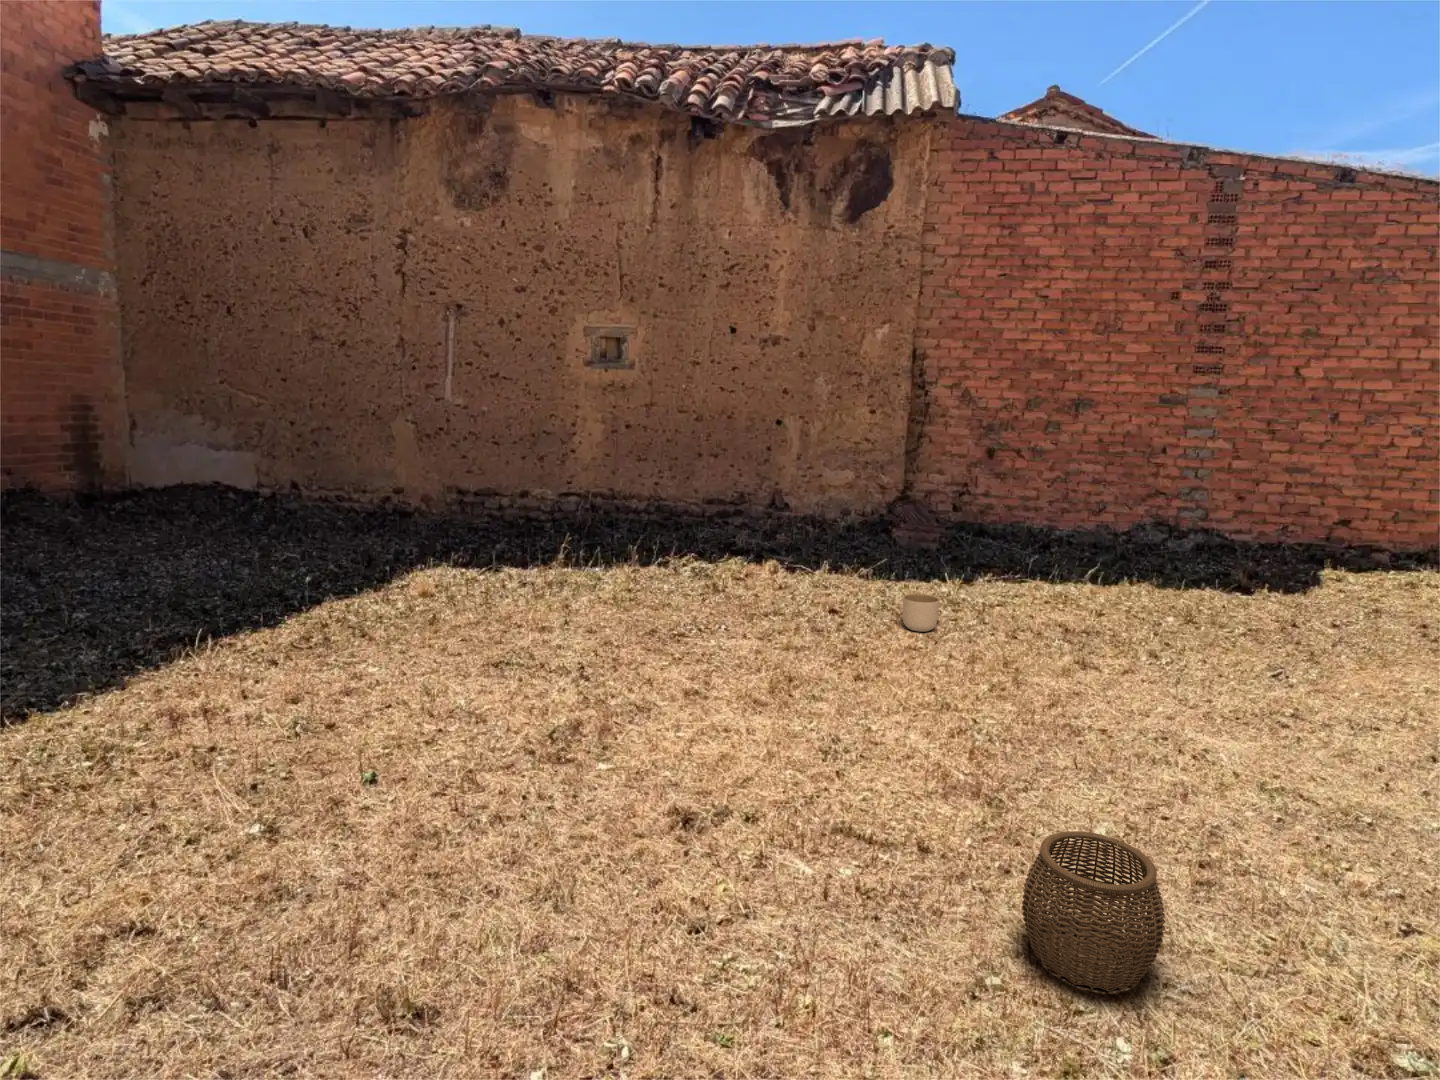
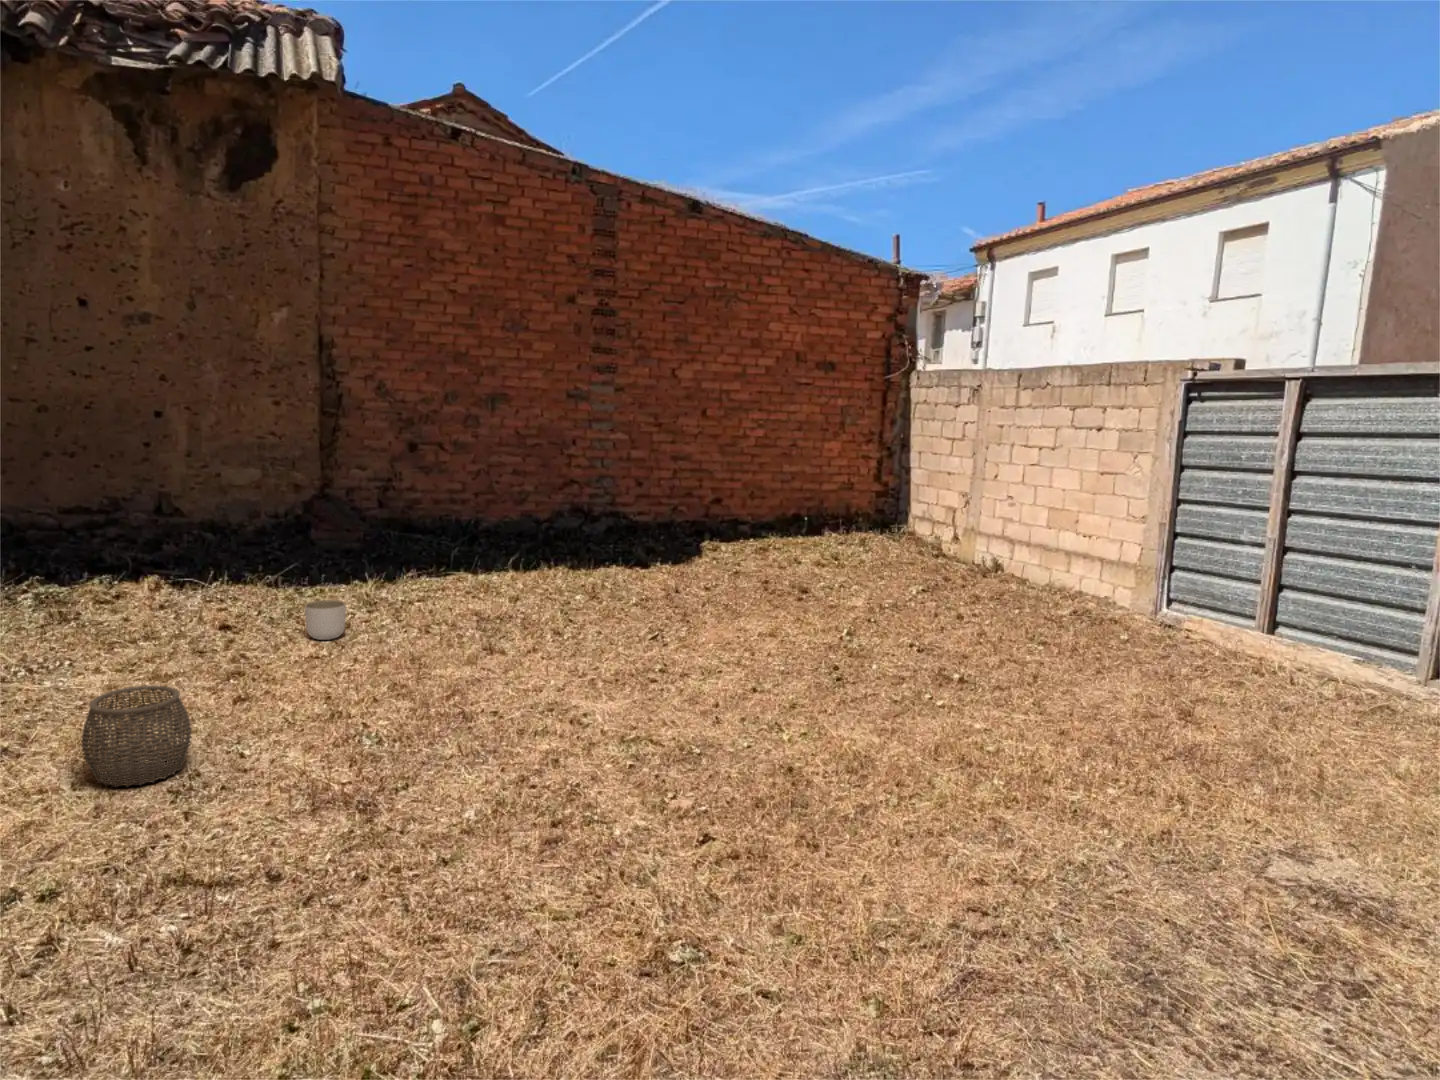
woven basket: present [1022,831,1165,992] -> present [81,685,192,787]

